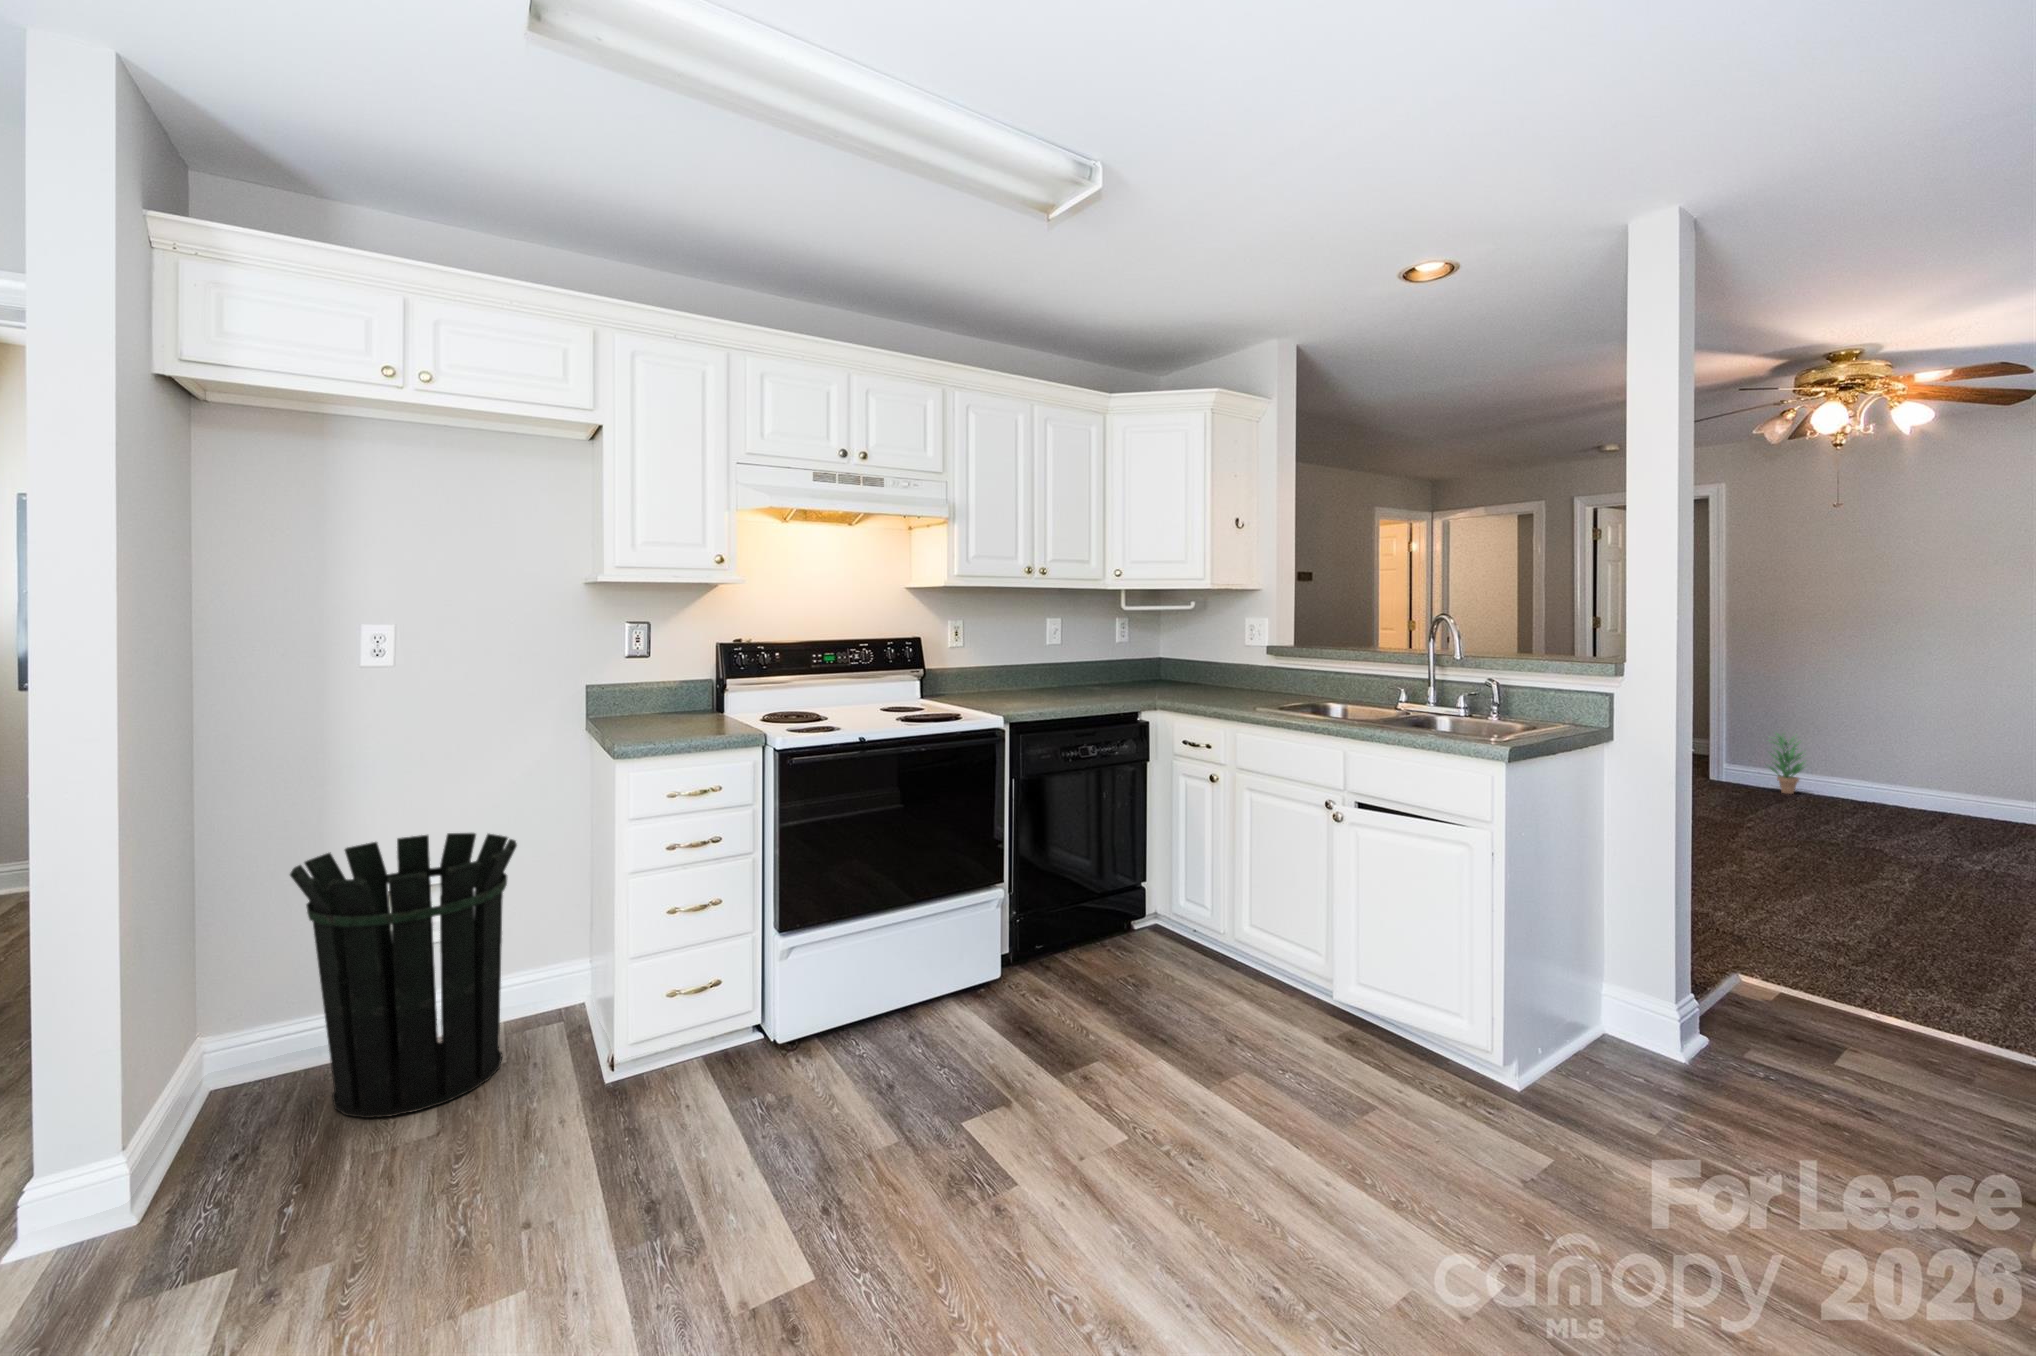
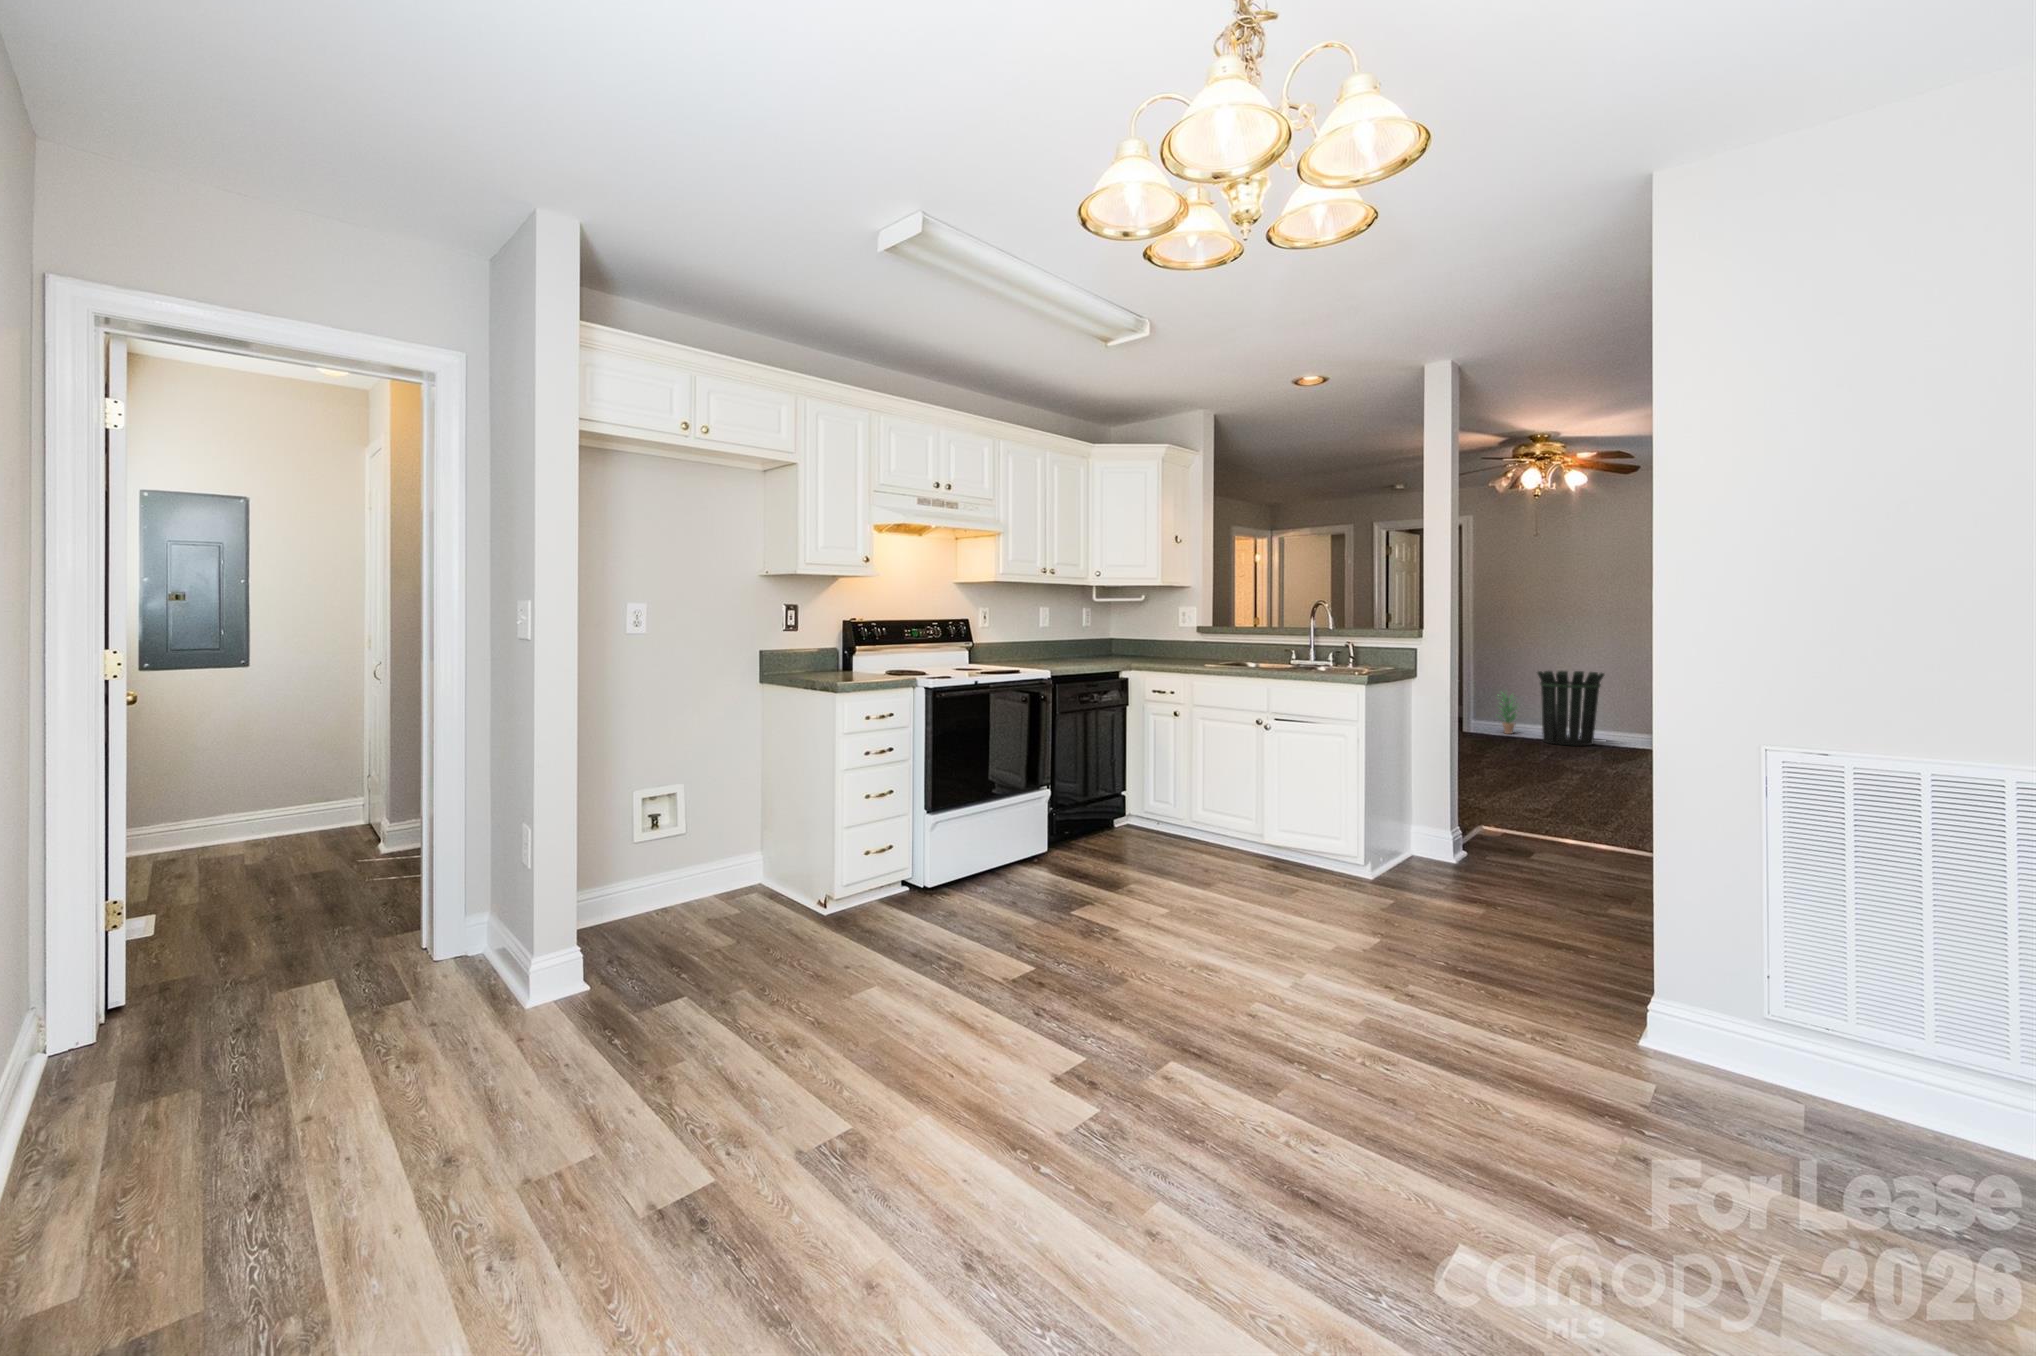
waste bin: present [290,833,517,1118] -> present [1538,671,1604,746]

